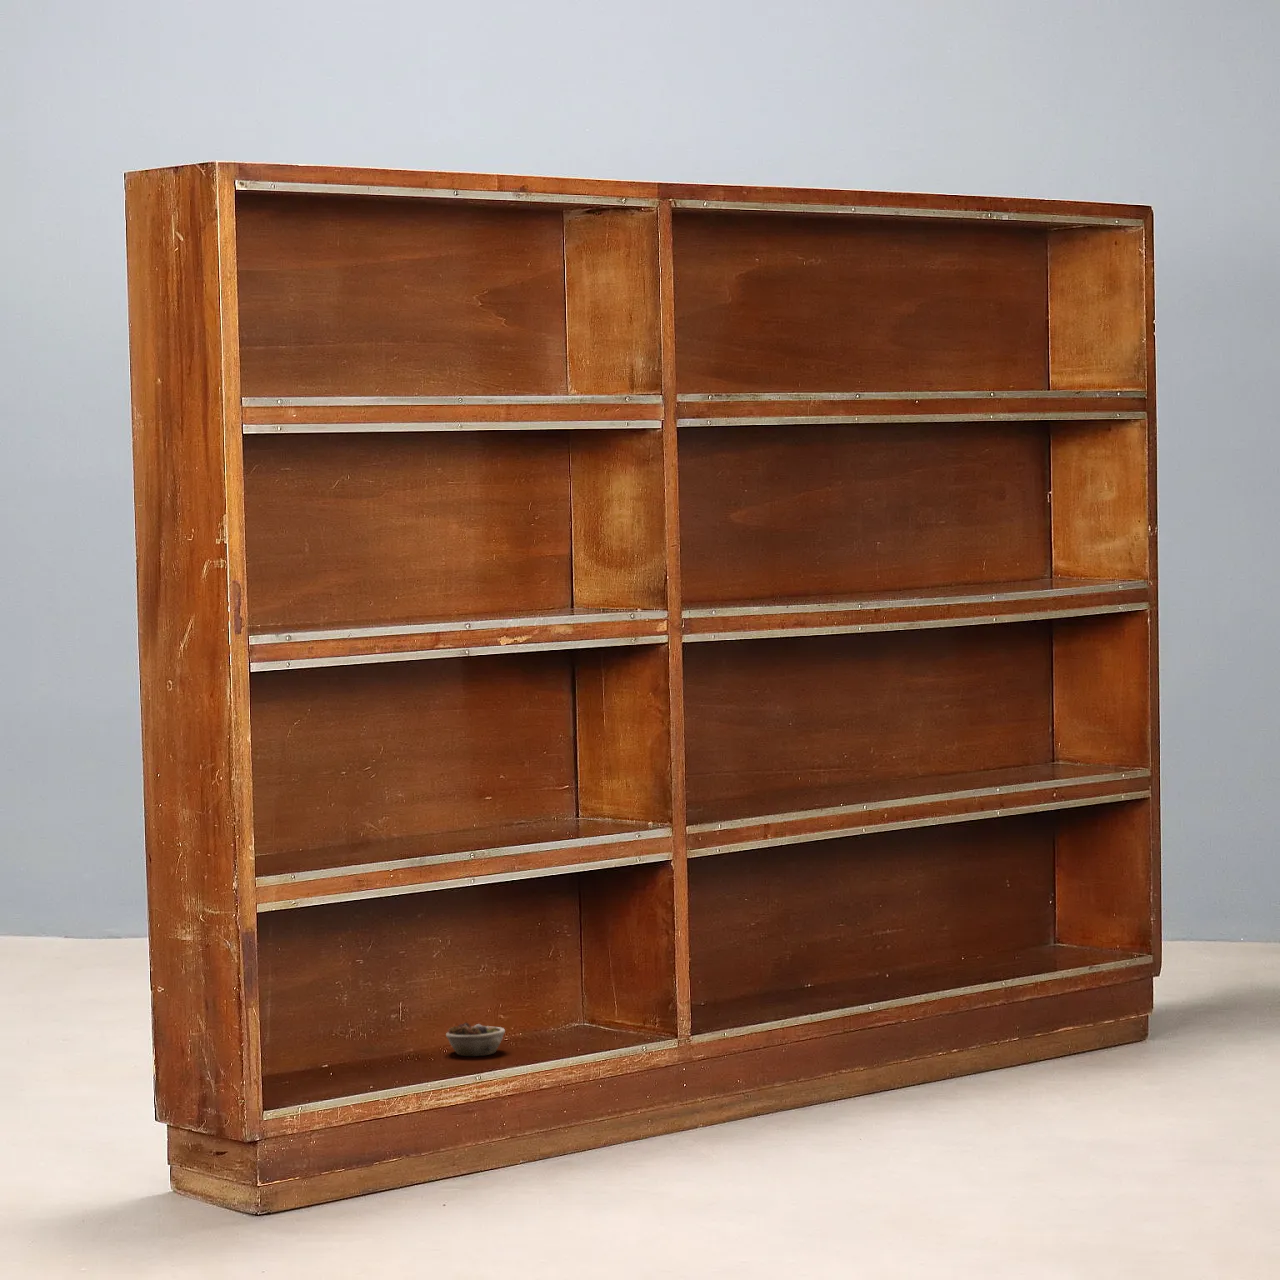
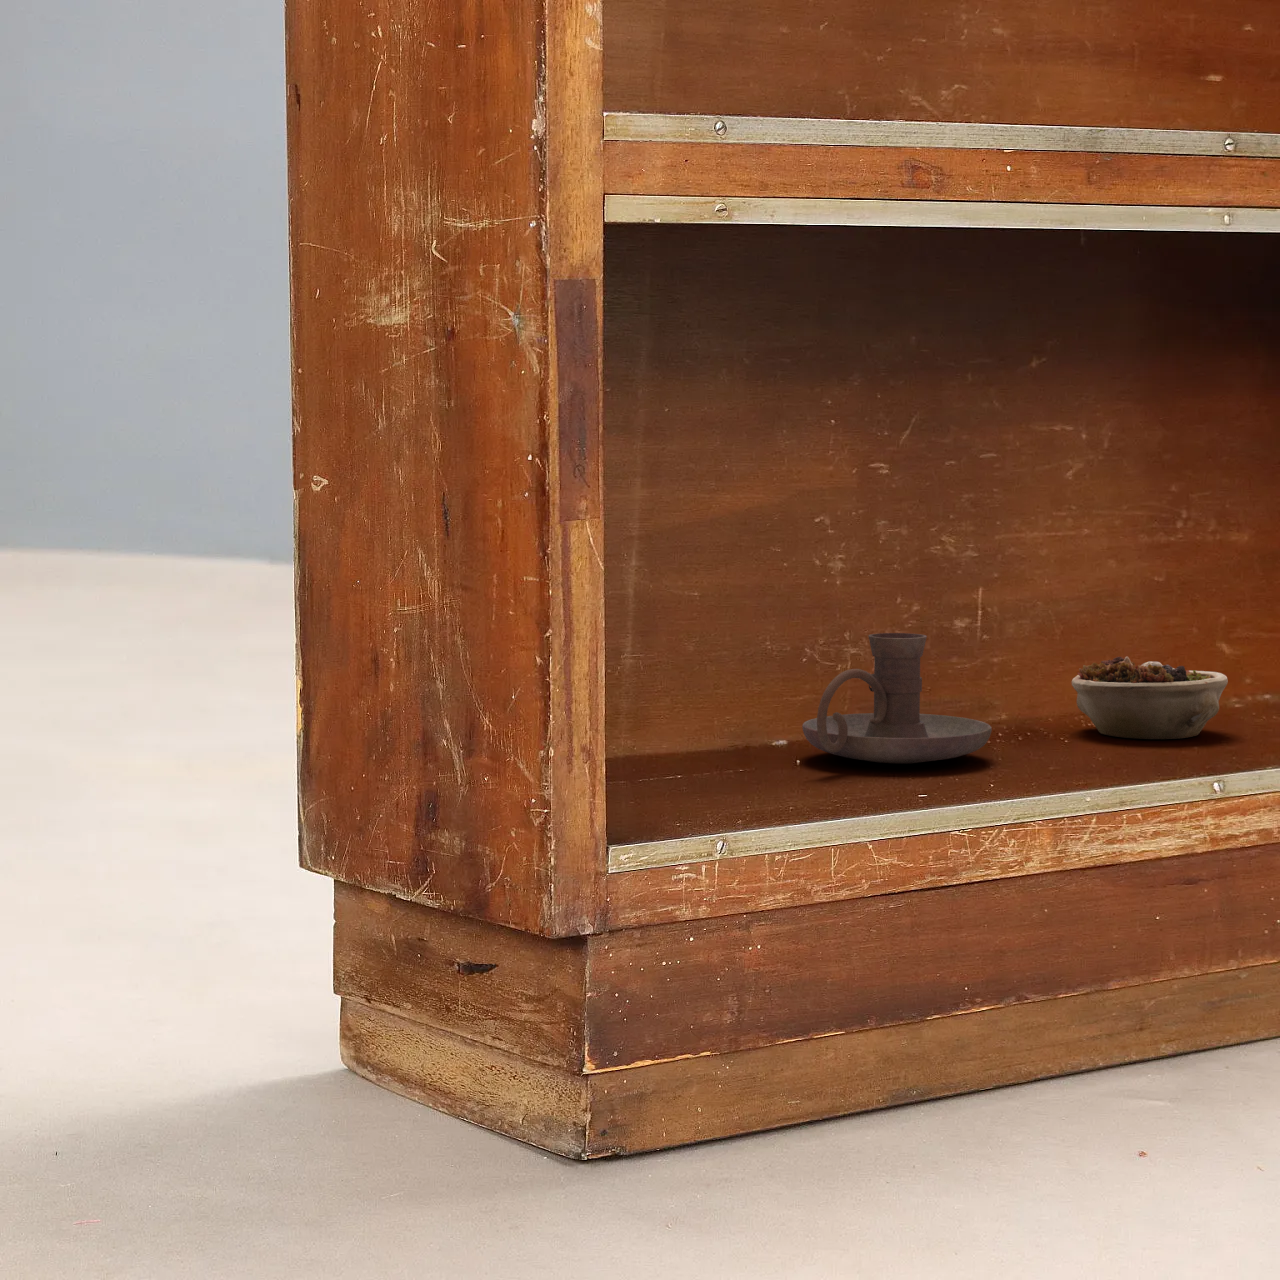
candle holder: none [337,1022,407,1072] -> present [802,633,992,764]

